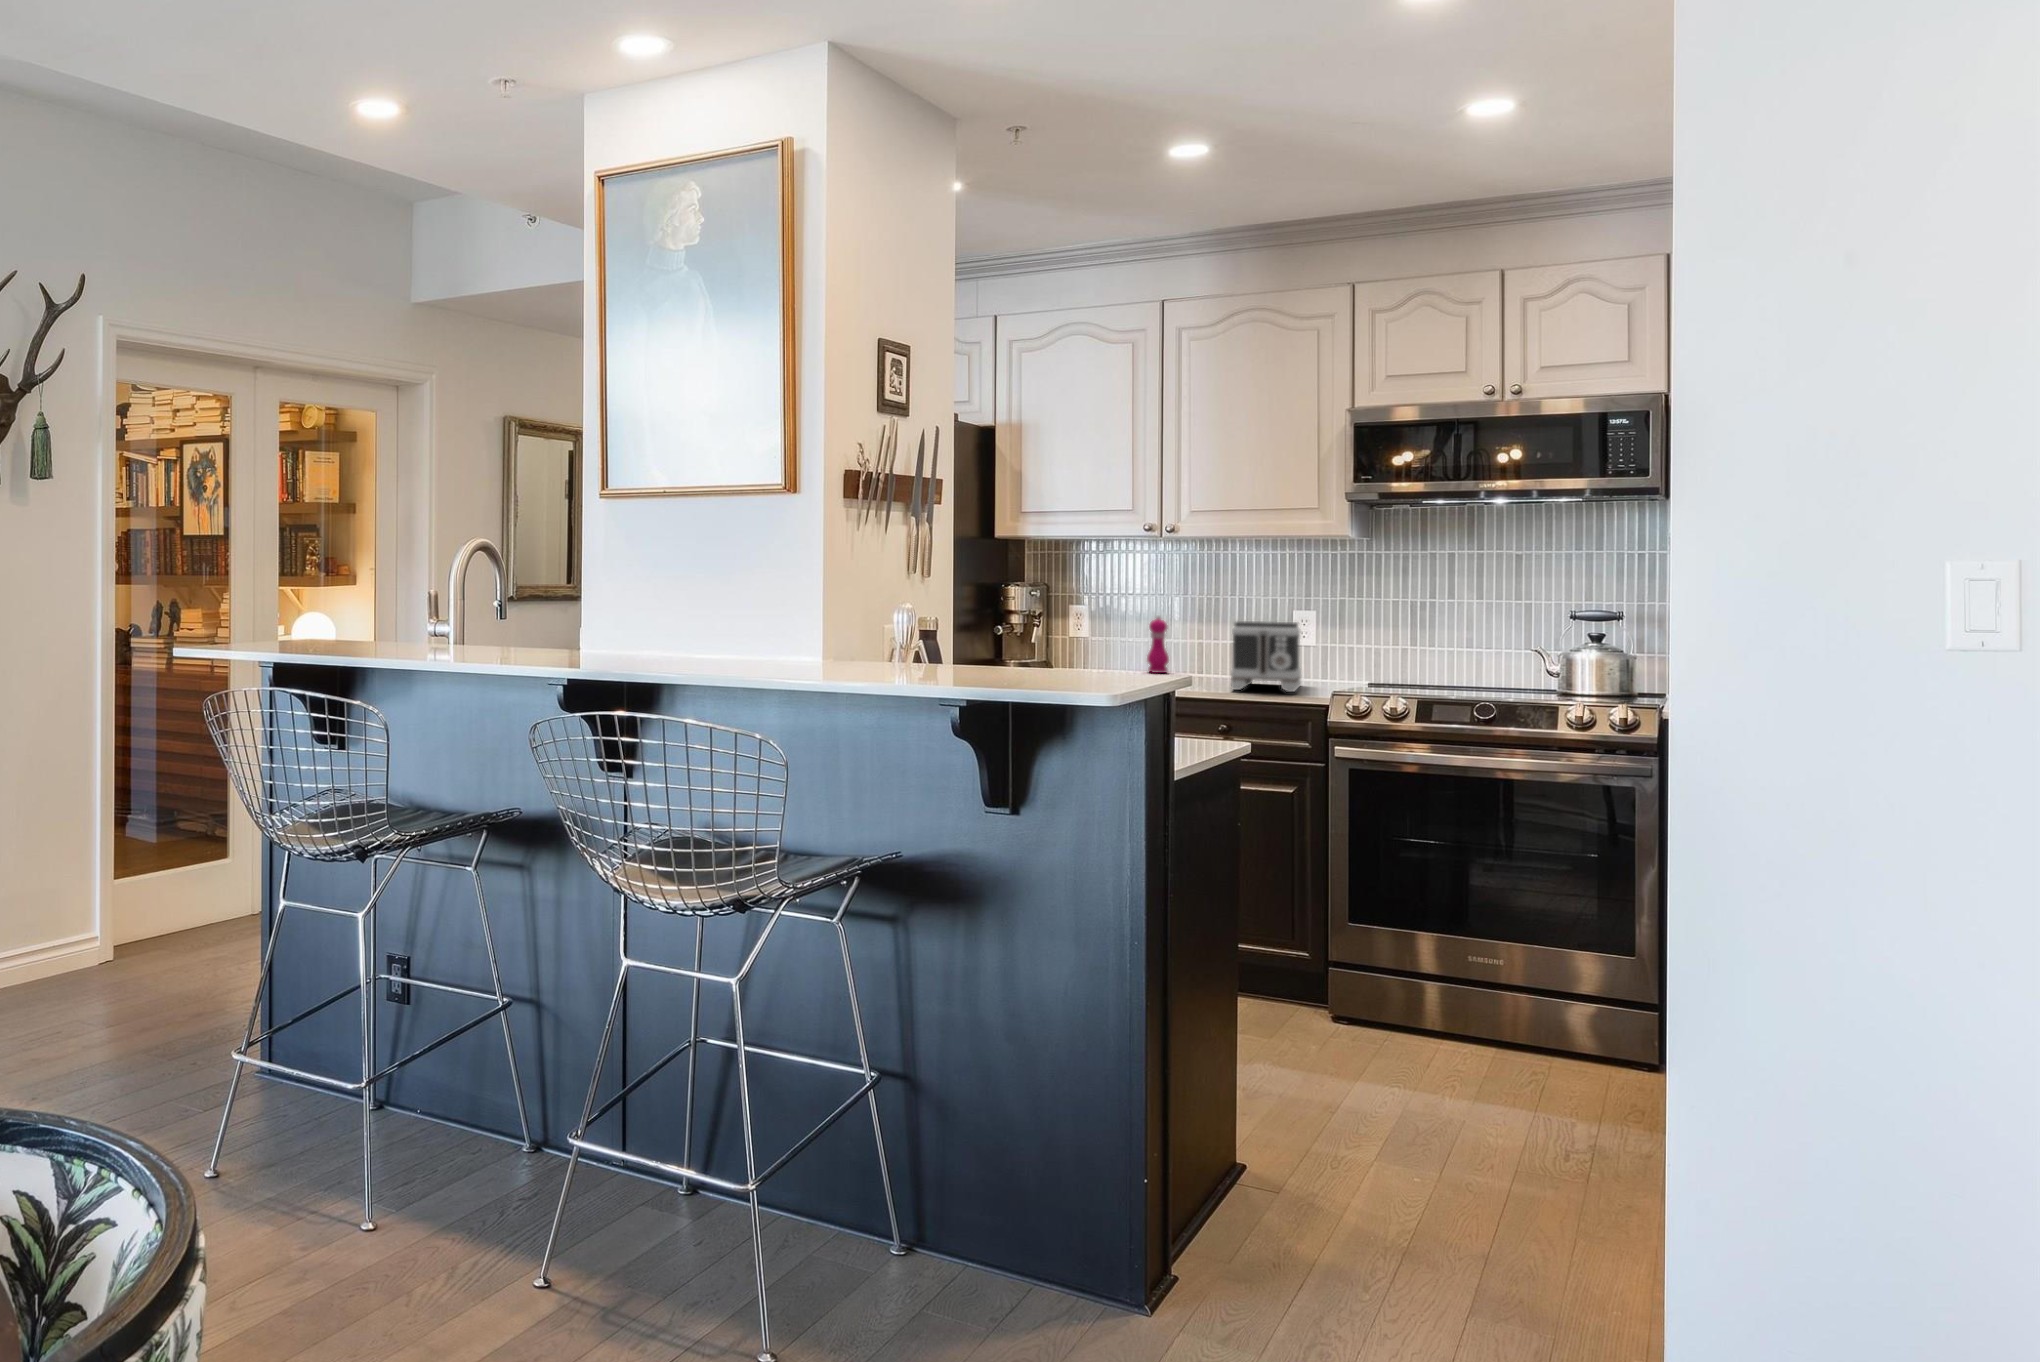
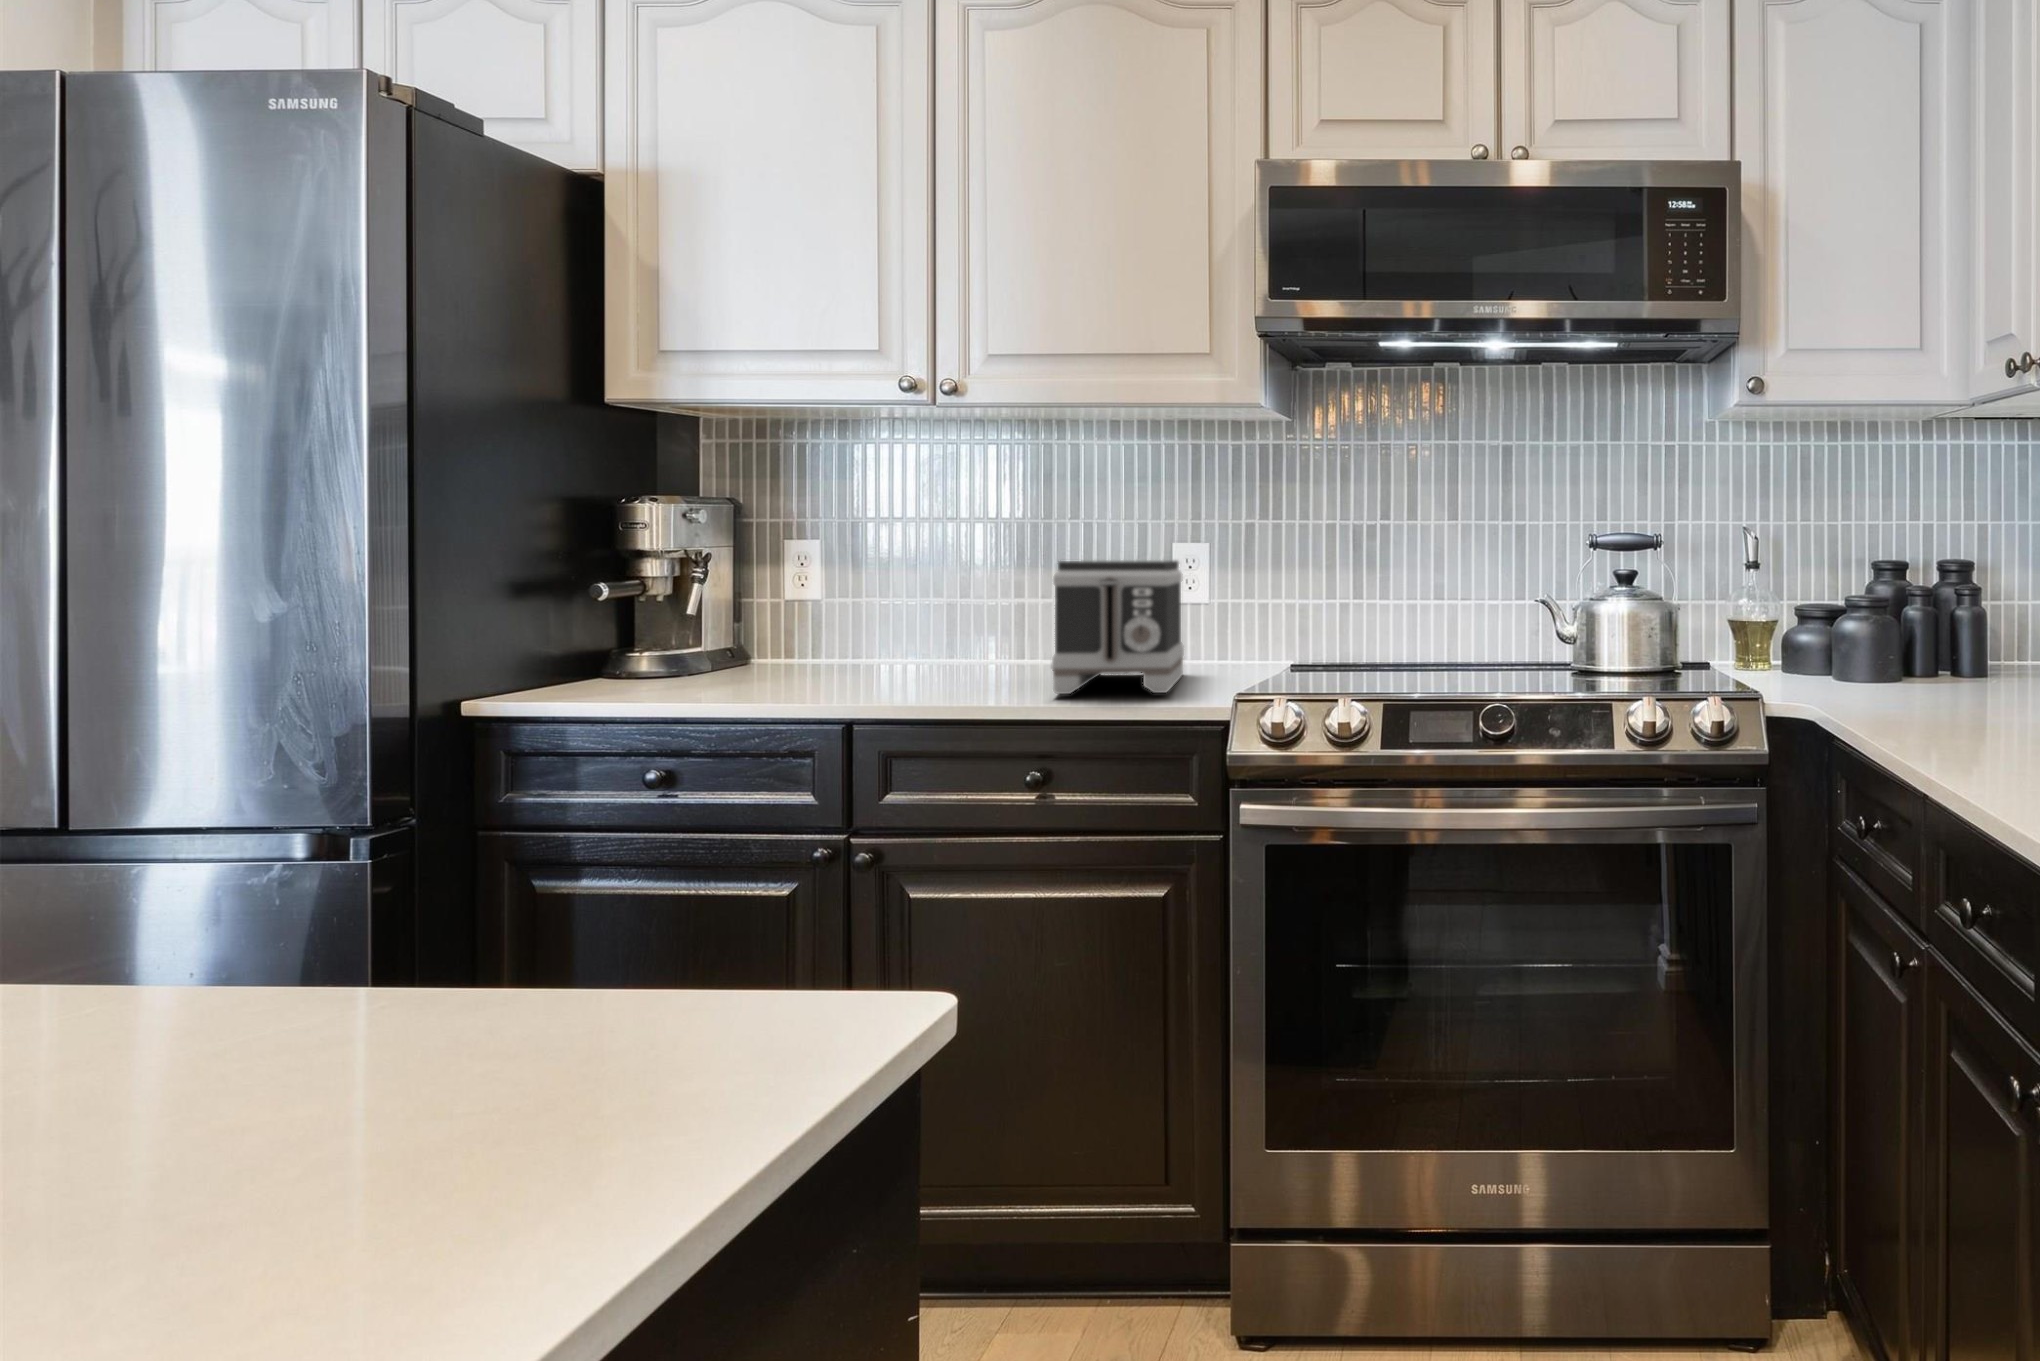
pepper mill: present [1147,615,1169,673] -> none [927,554,968,660]

